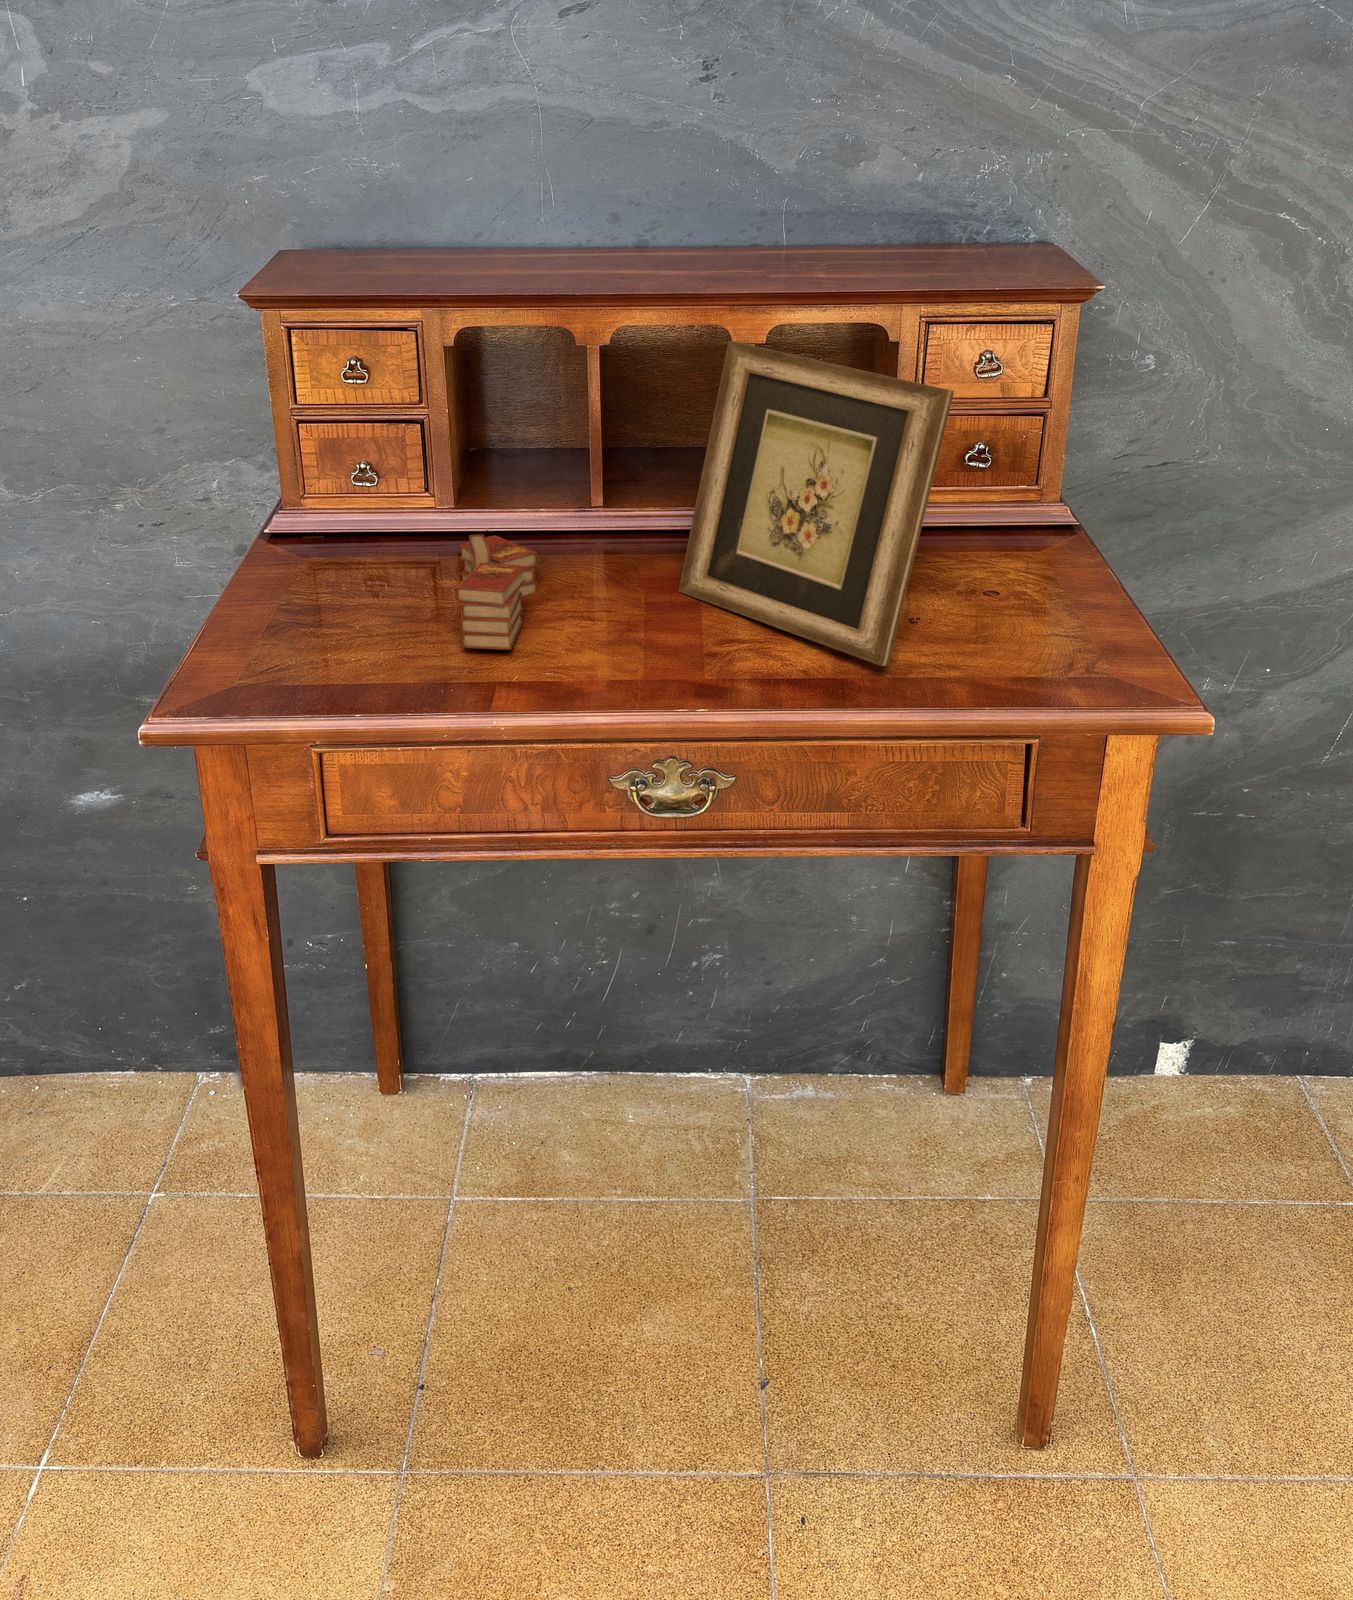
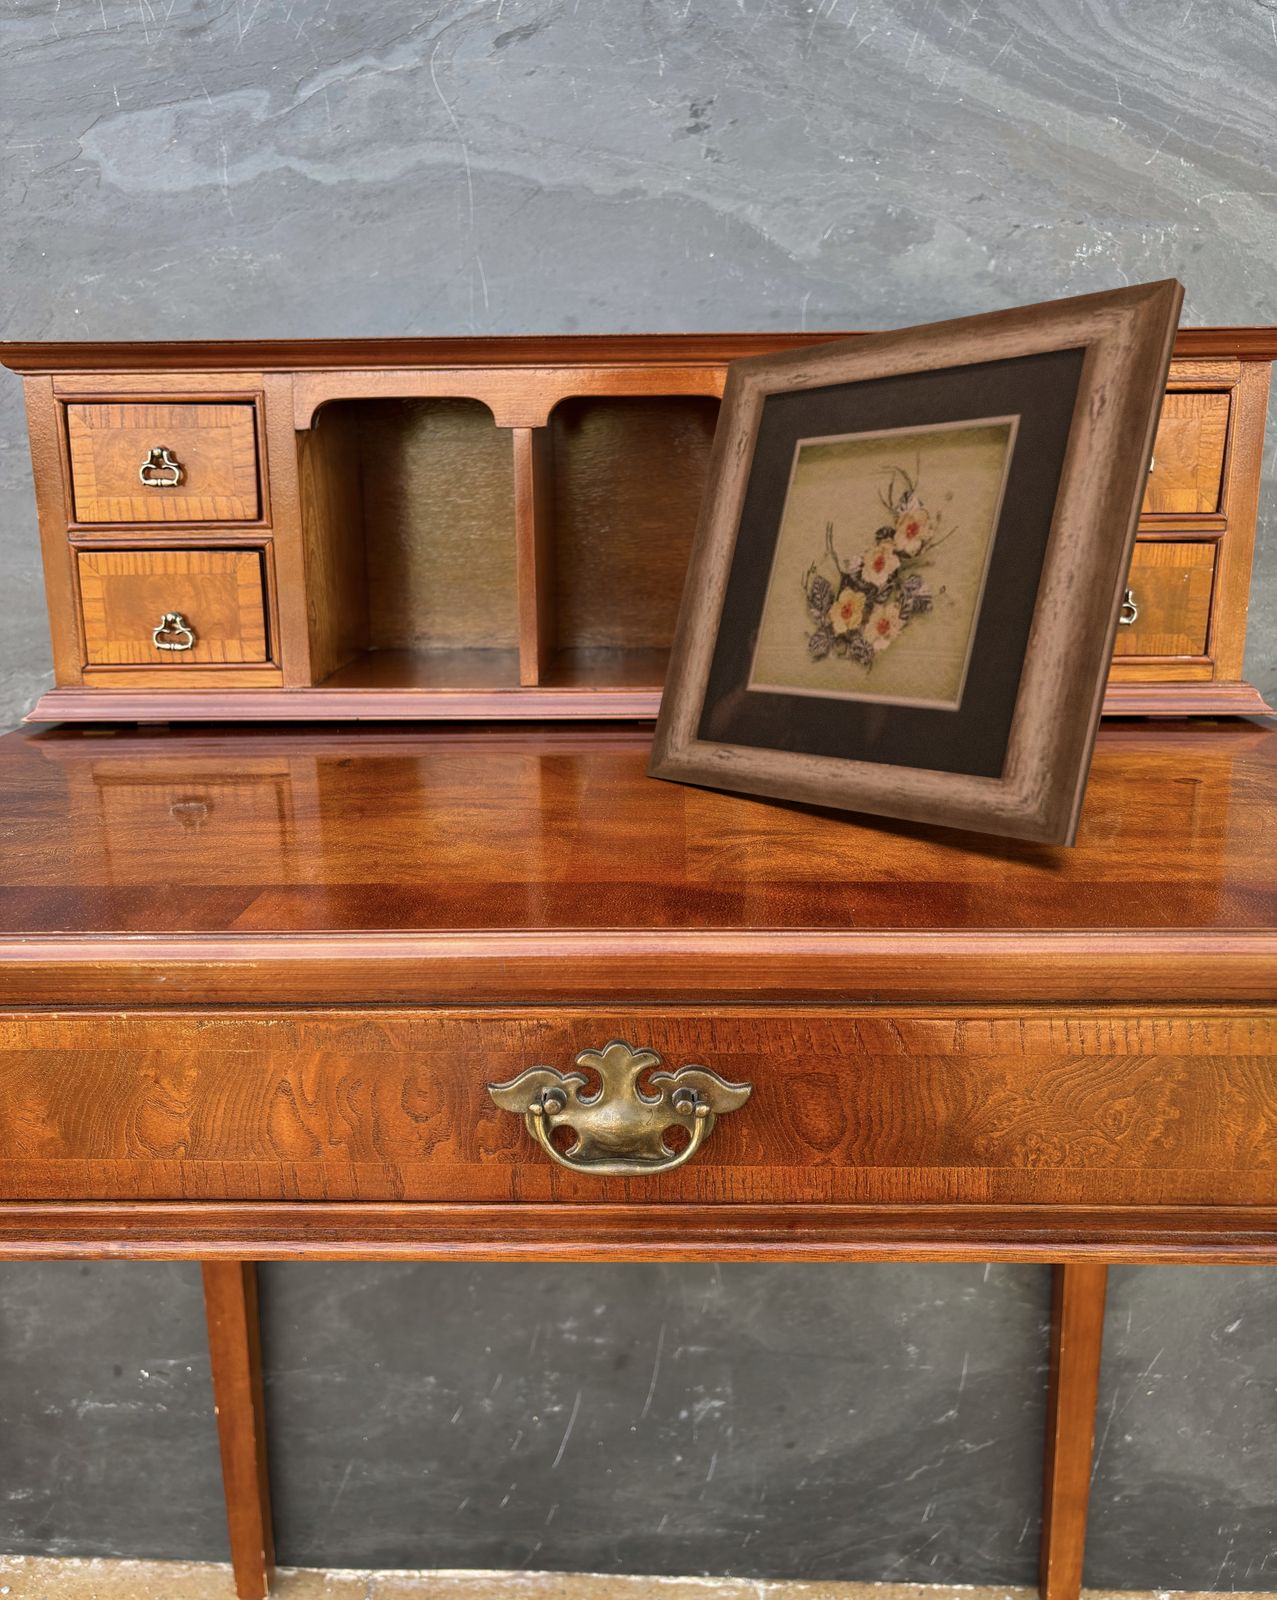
book: present [455,534,538,650] -> none [203,665,407,829]

